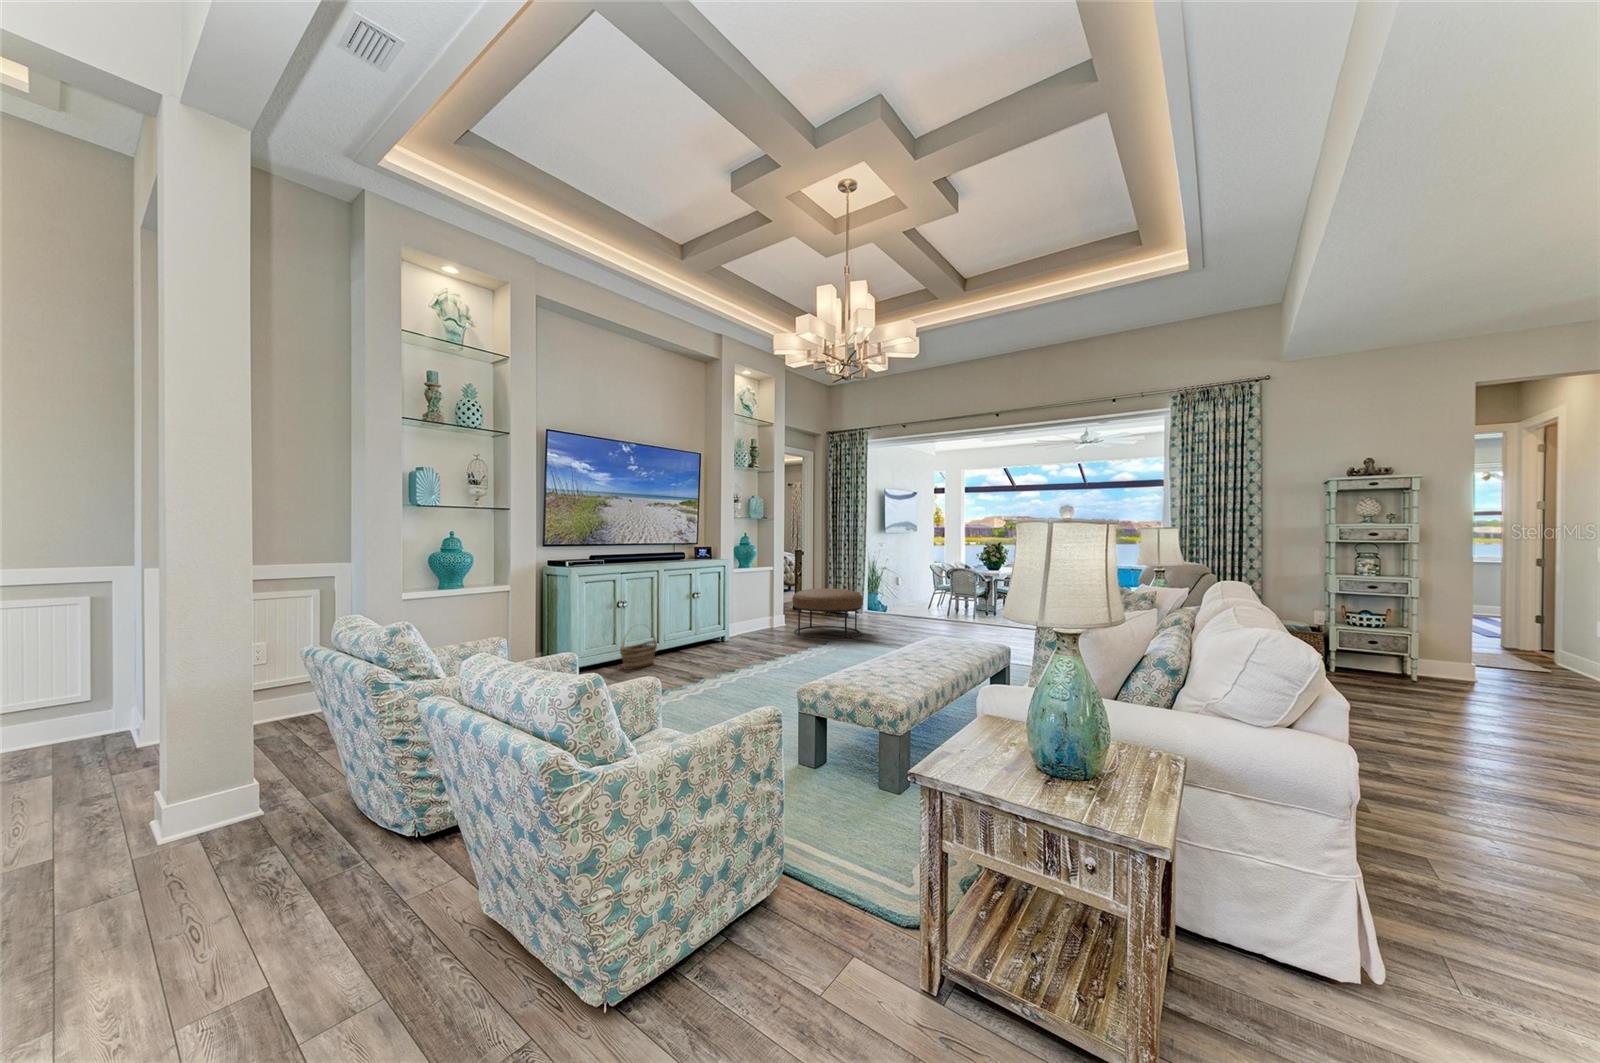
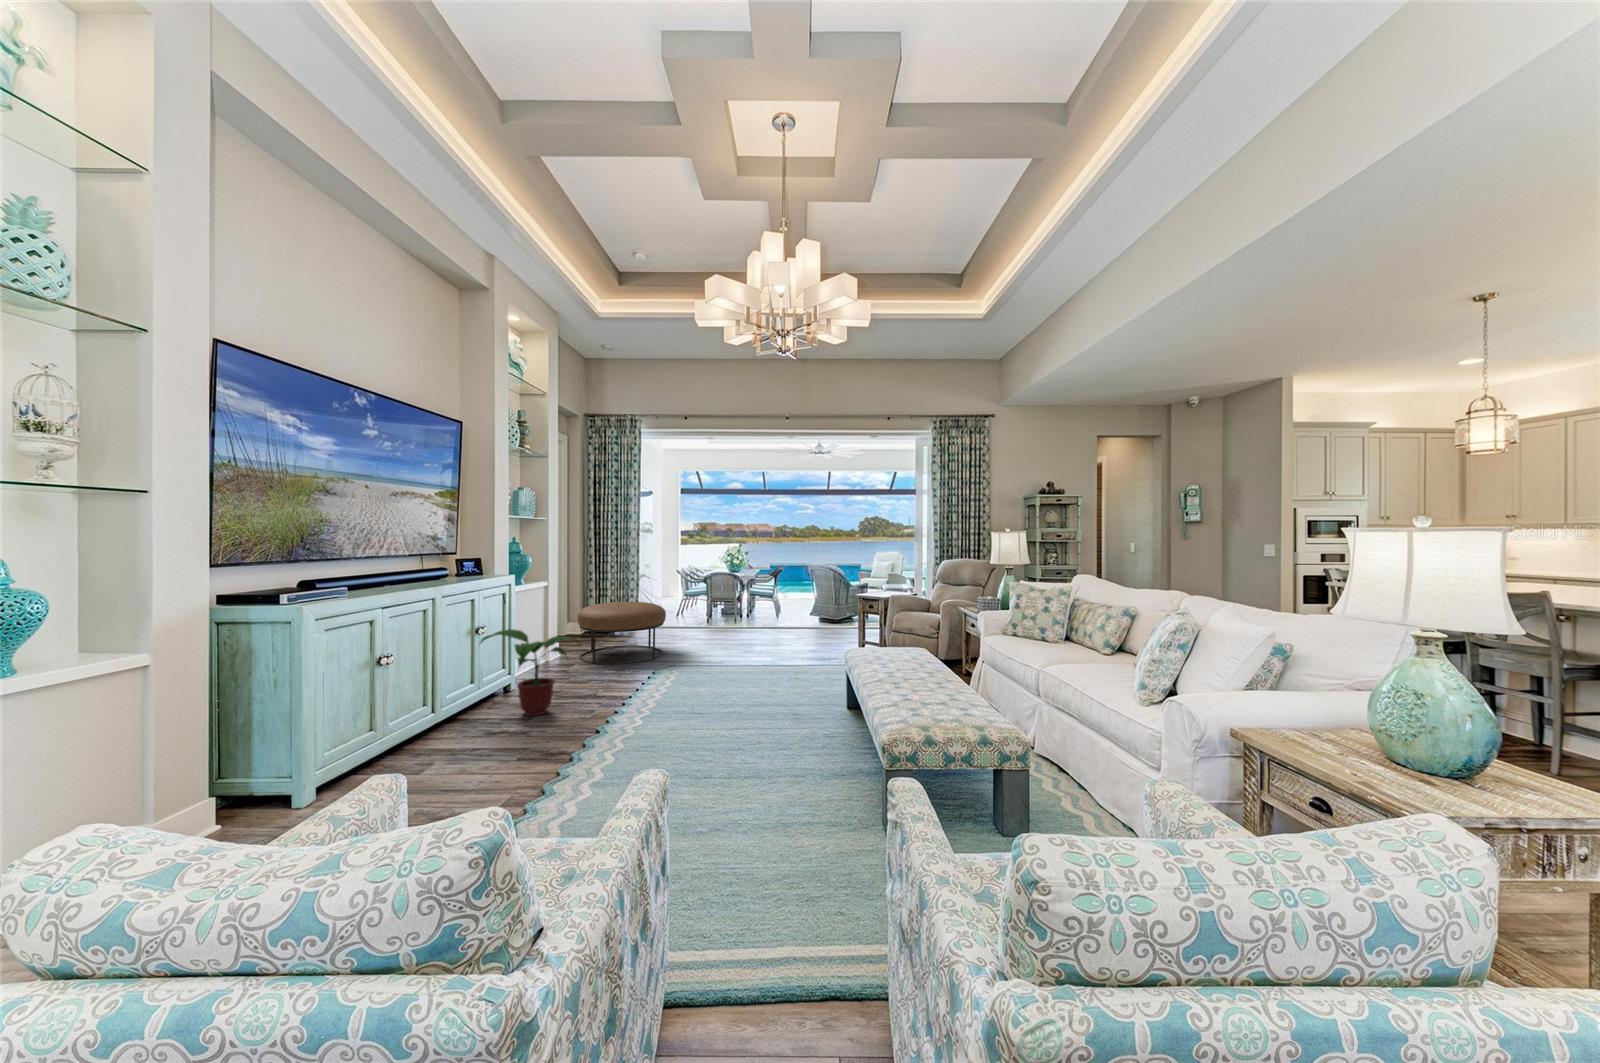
potted plant: none [692,597,754,658] -> present [480,629,580,716]
basket: present [620,627,657,670] -> none [389,687,447,769]

